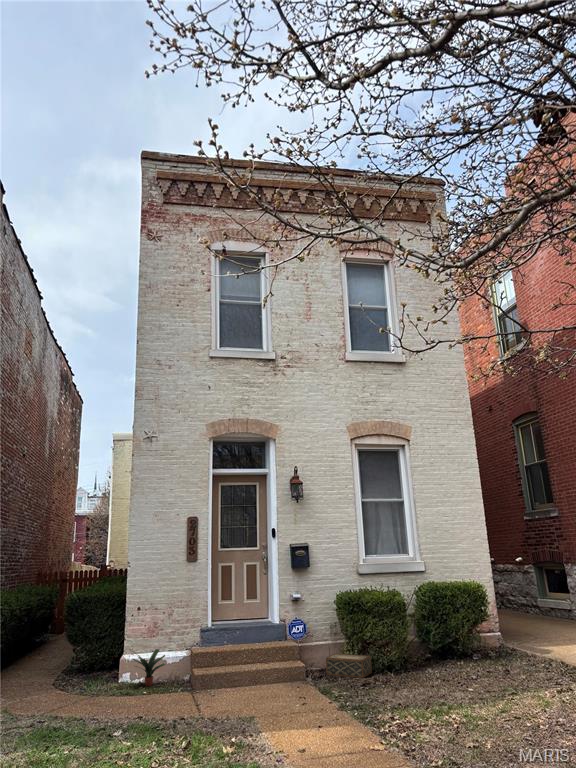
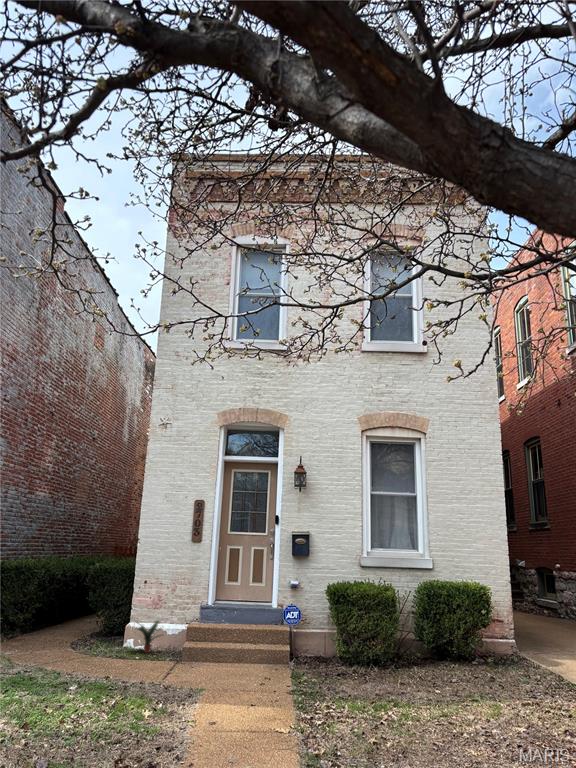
woven basket: present [326,654,372,678] -> none [312,643,357,669]

